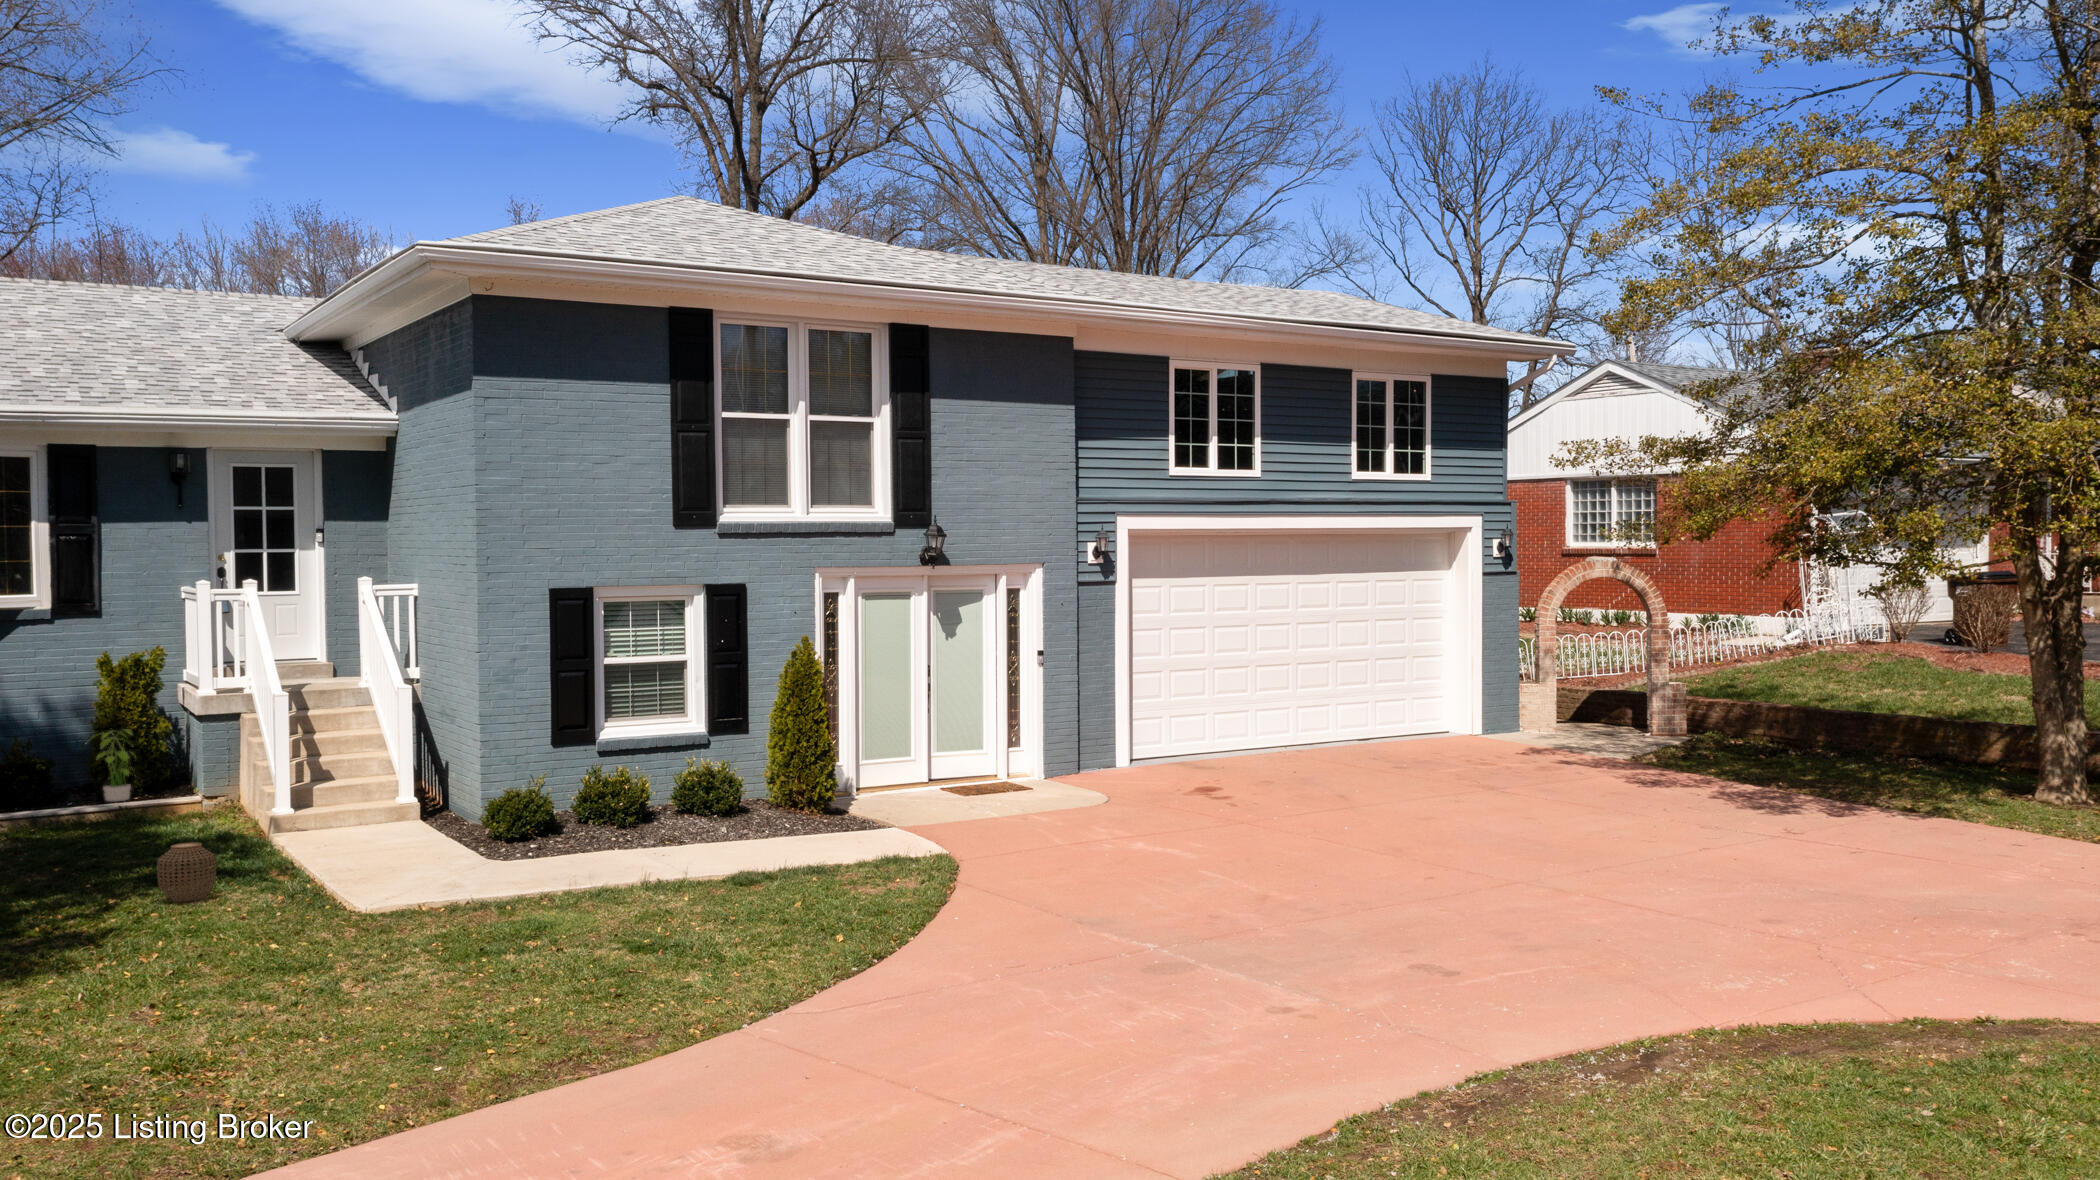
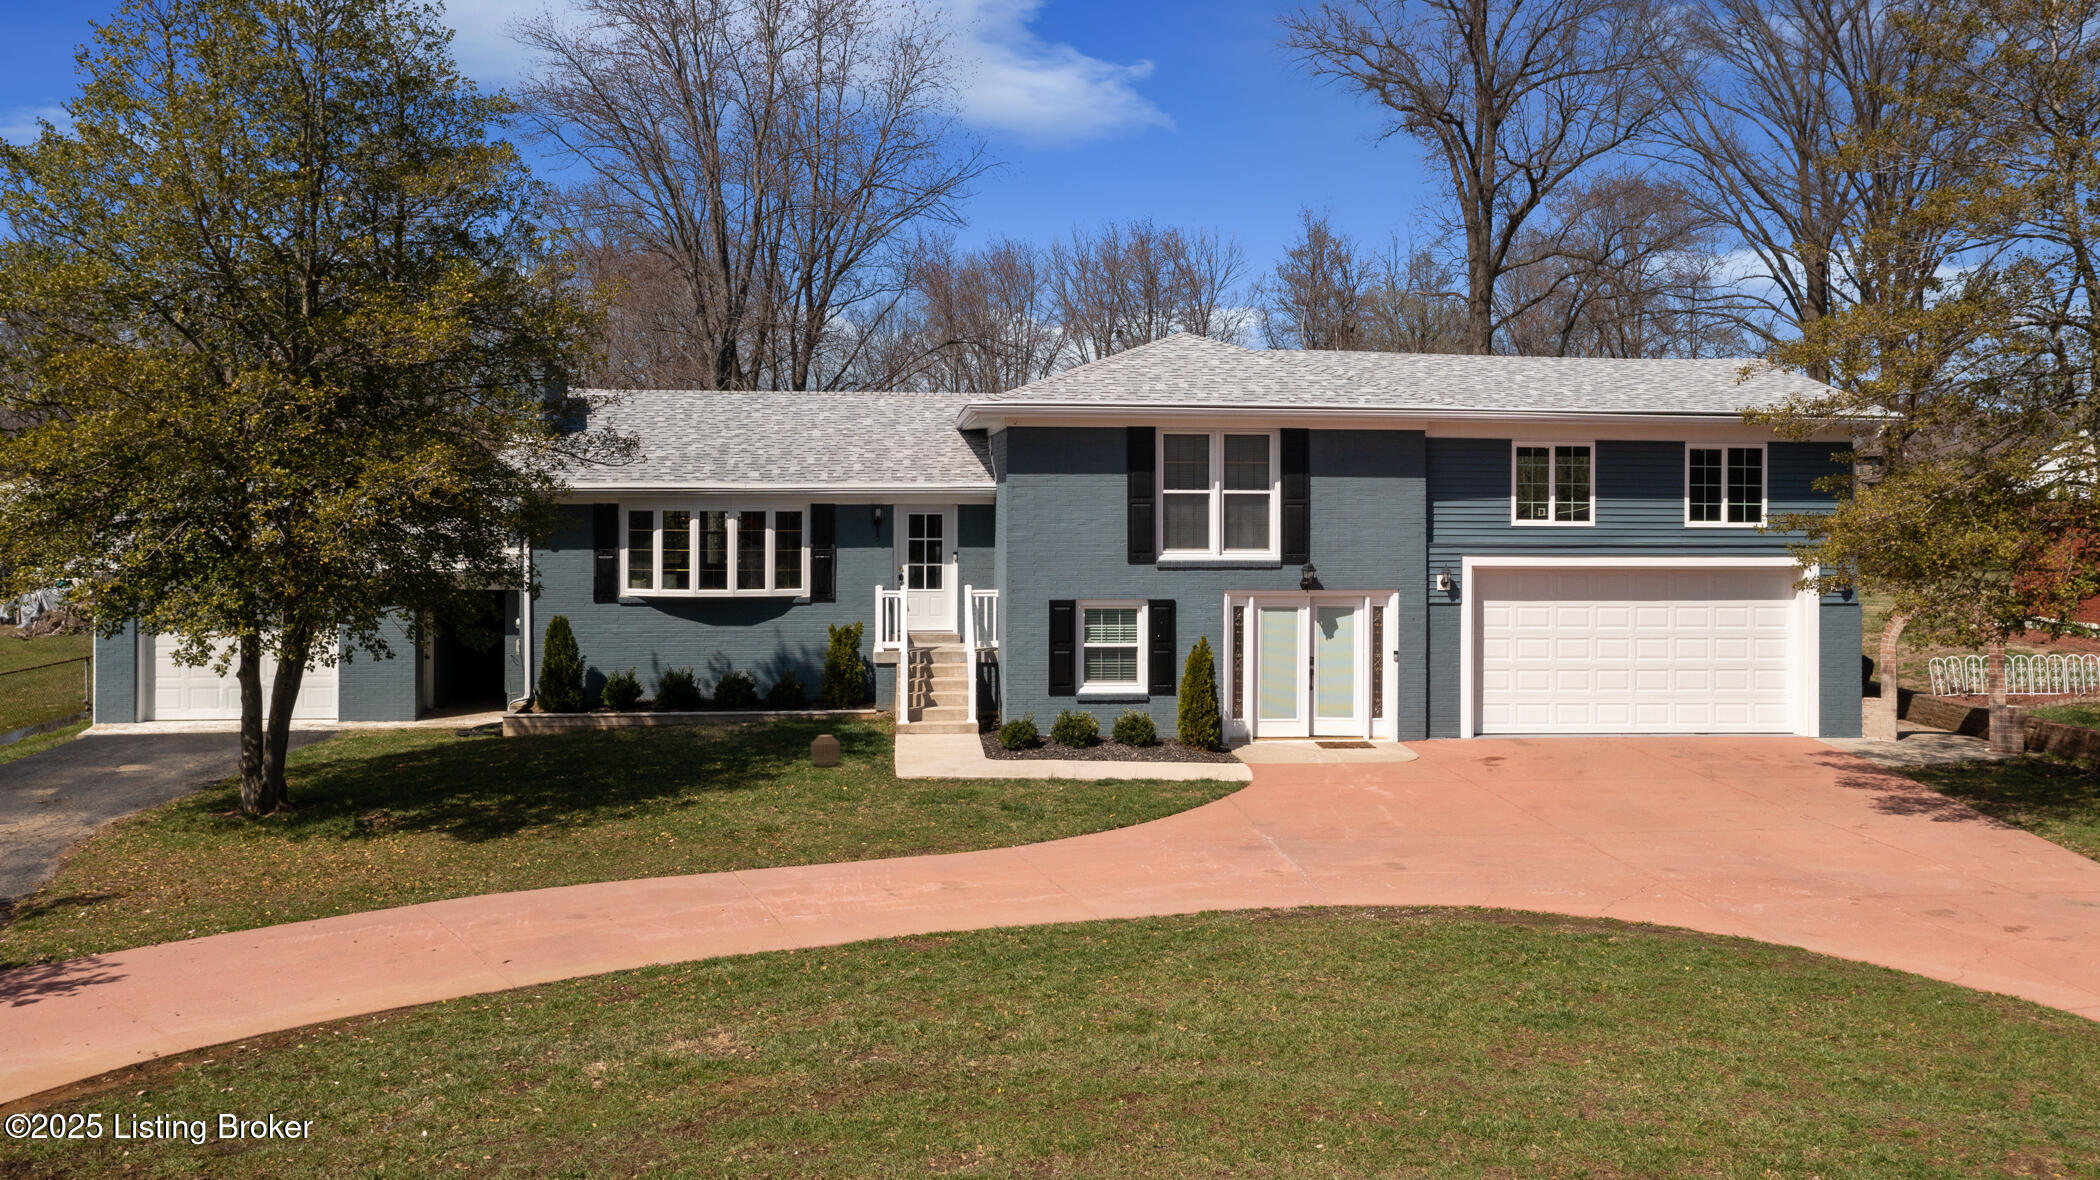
potted plant: present [97,729,136,802] -> none [831,671,857,712]

